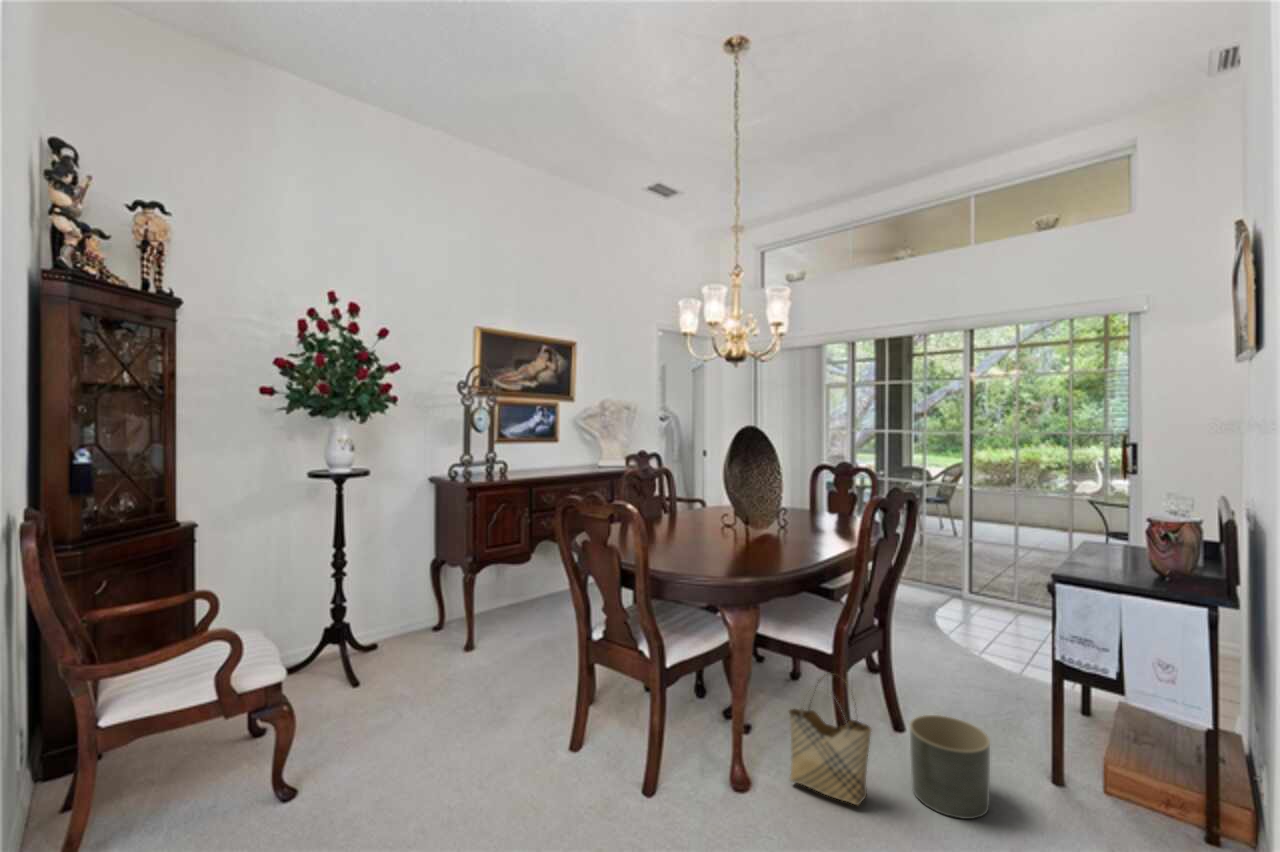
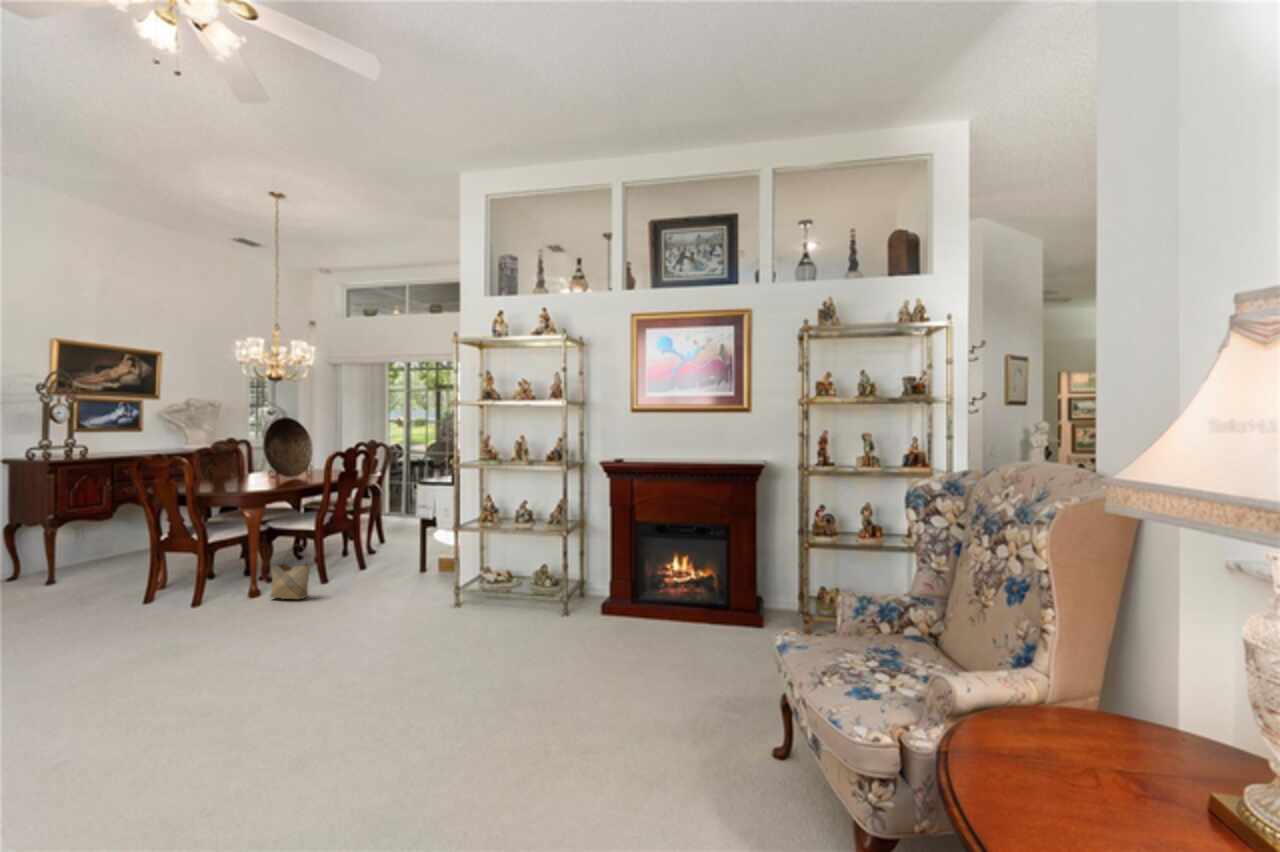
planter: present [910,715,990,819] -> none [334,559,370,596]

